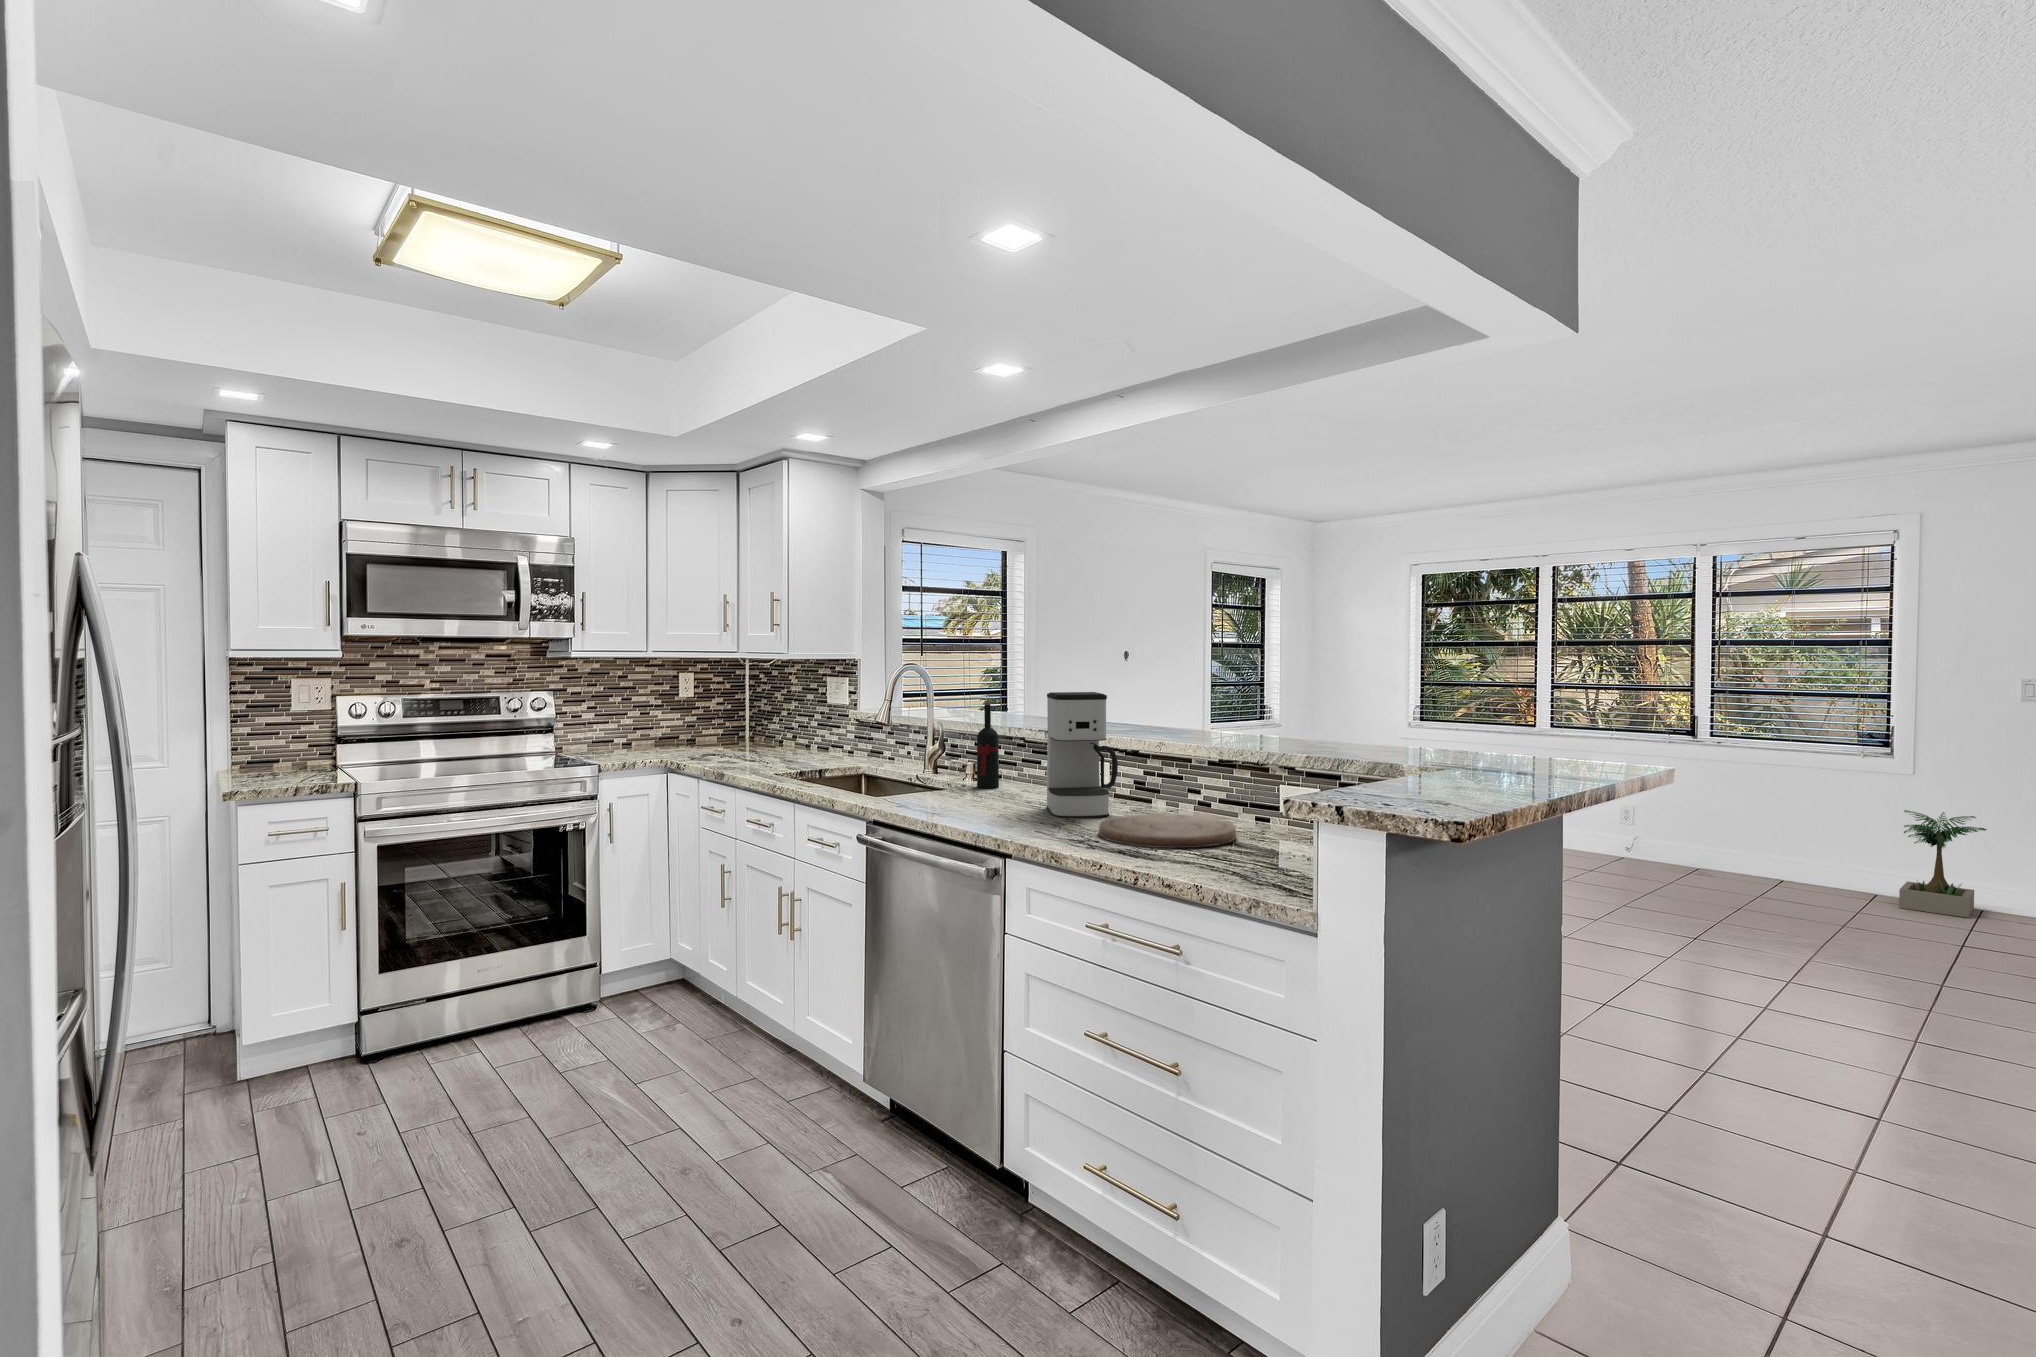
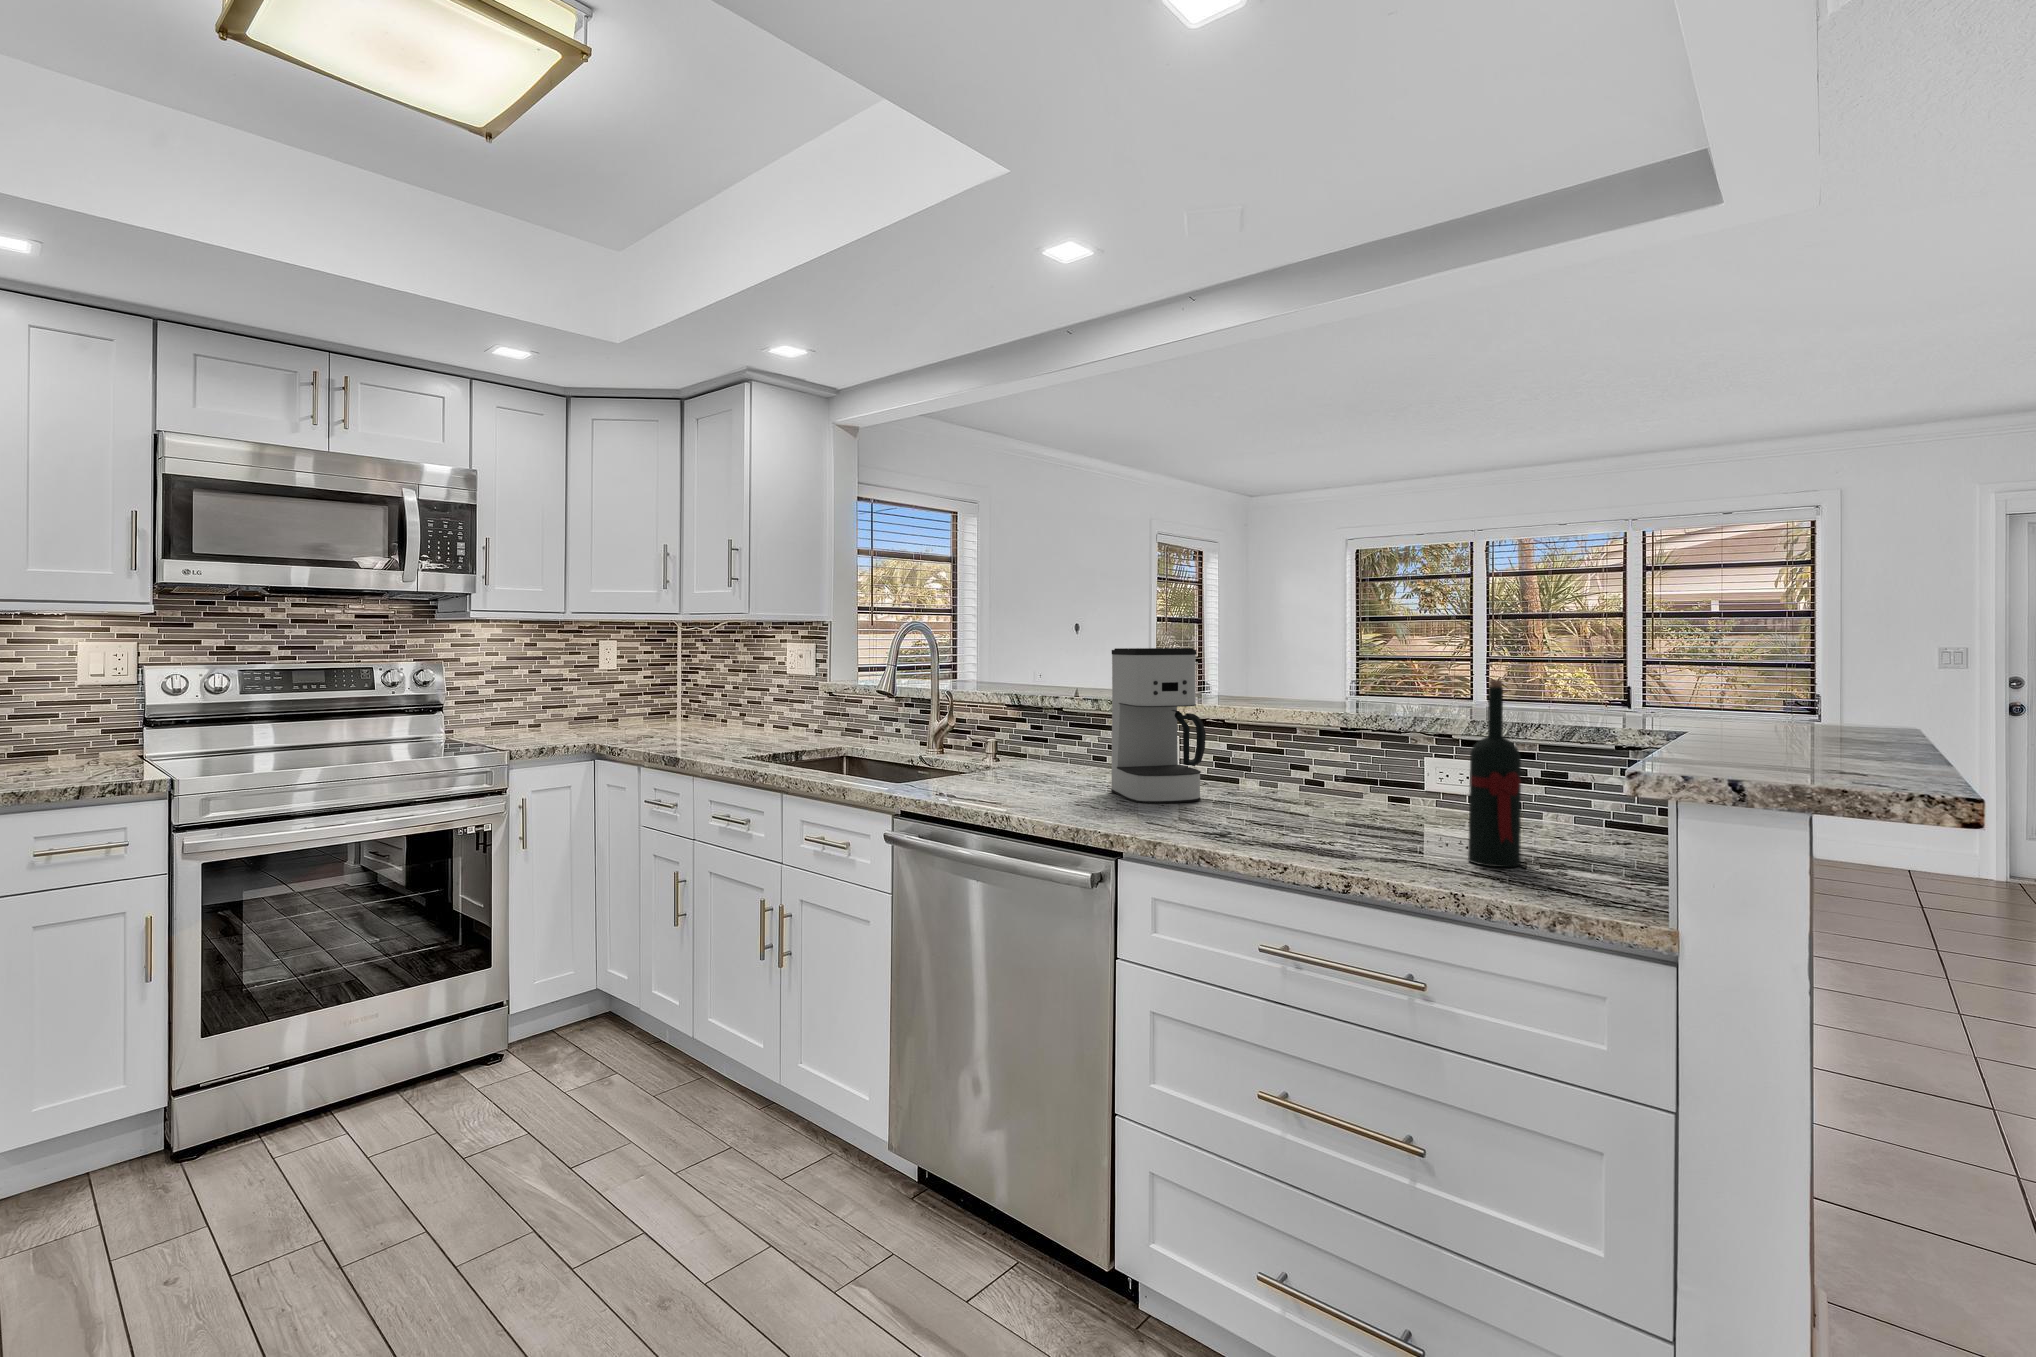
wine bottle: present [977,701,999,788] -> present [1468,679,1521,867]
potted plant: present [1899,810,1987,917] -> none [1857,779,1954,885]
cutting board: present [1099,814,1236,848] -> none [1218,796,1400,840]

